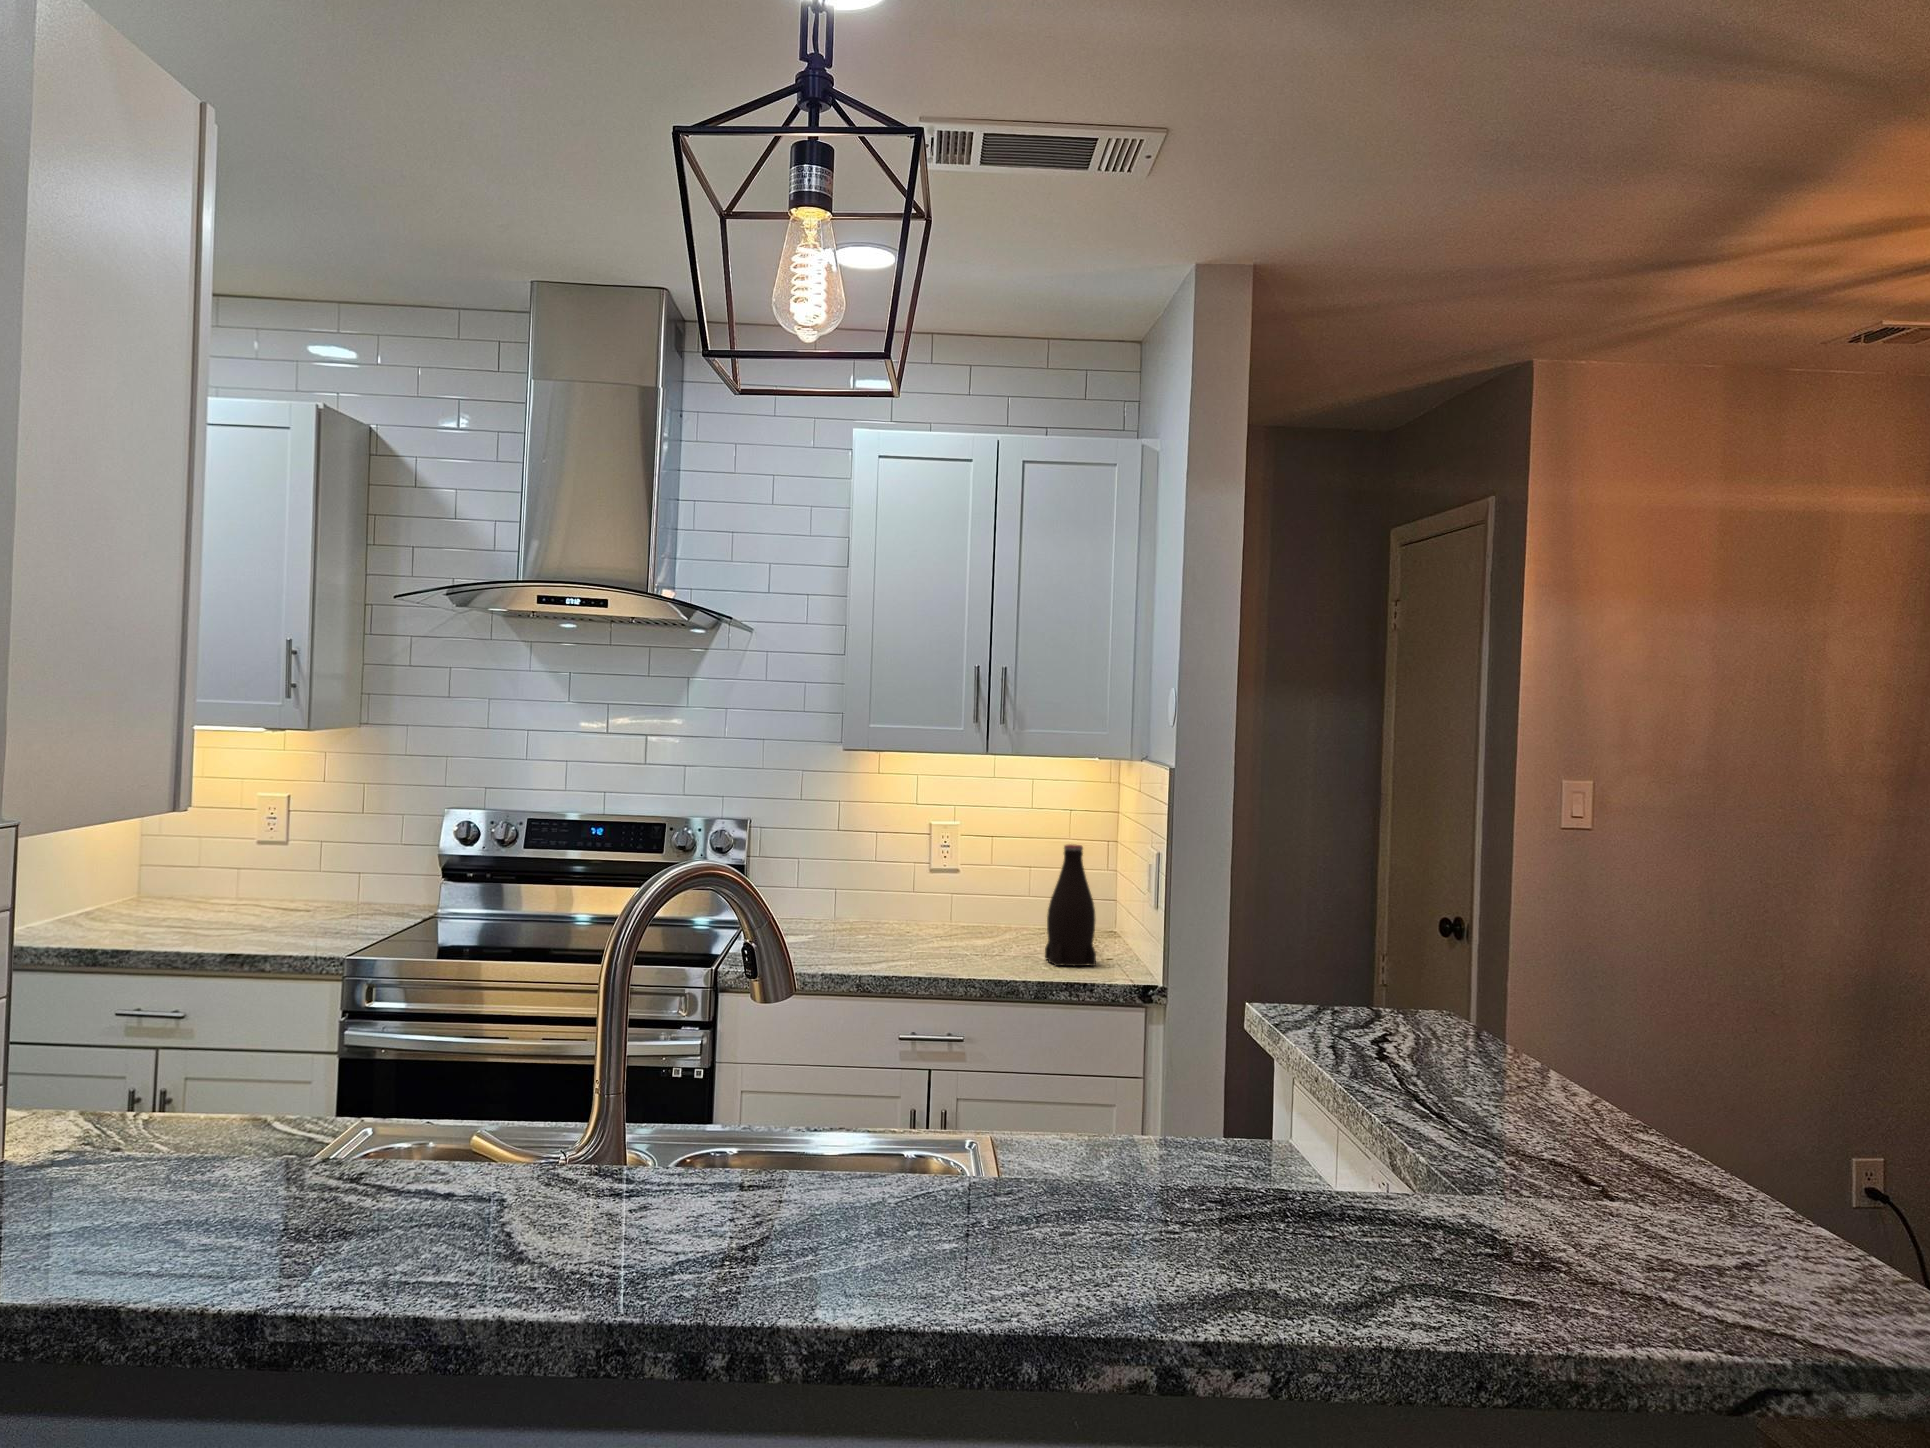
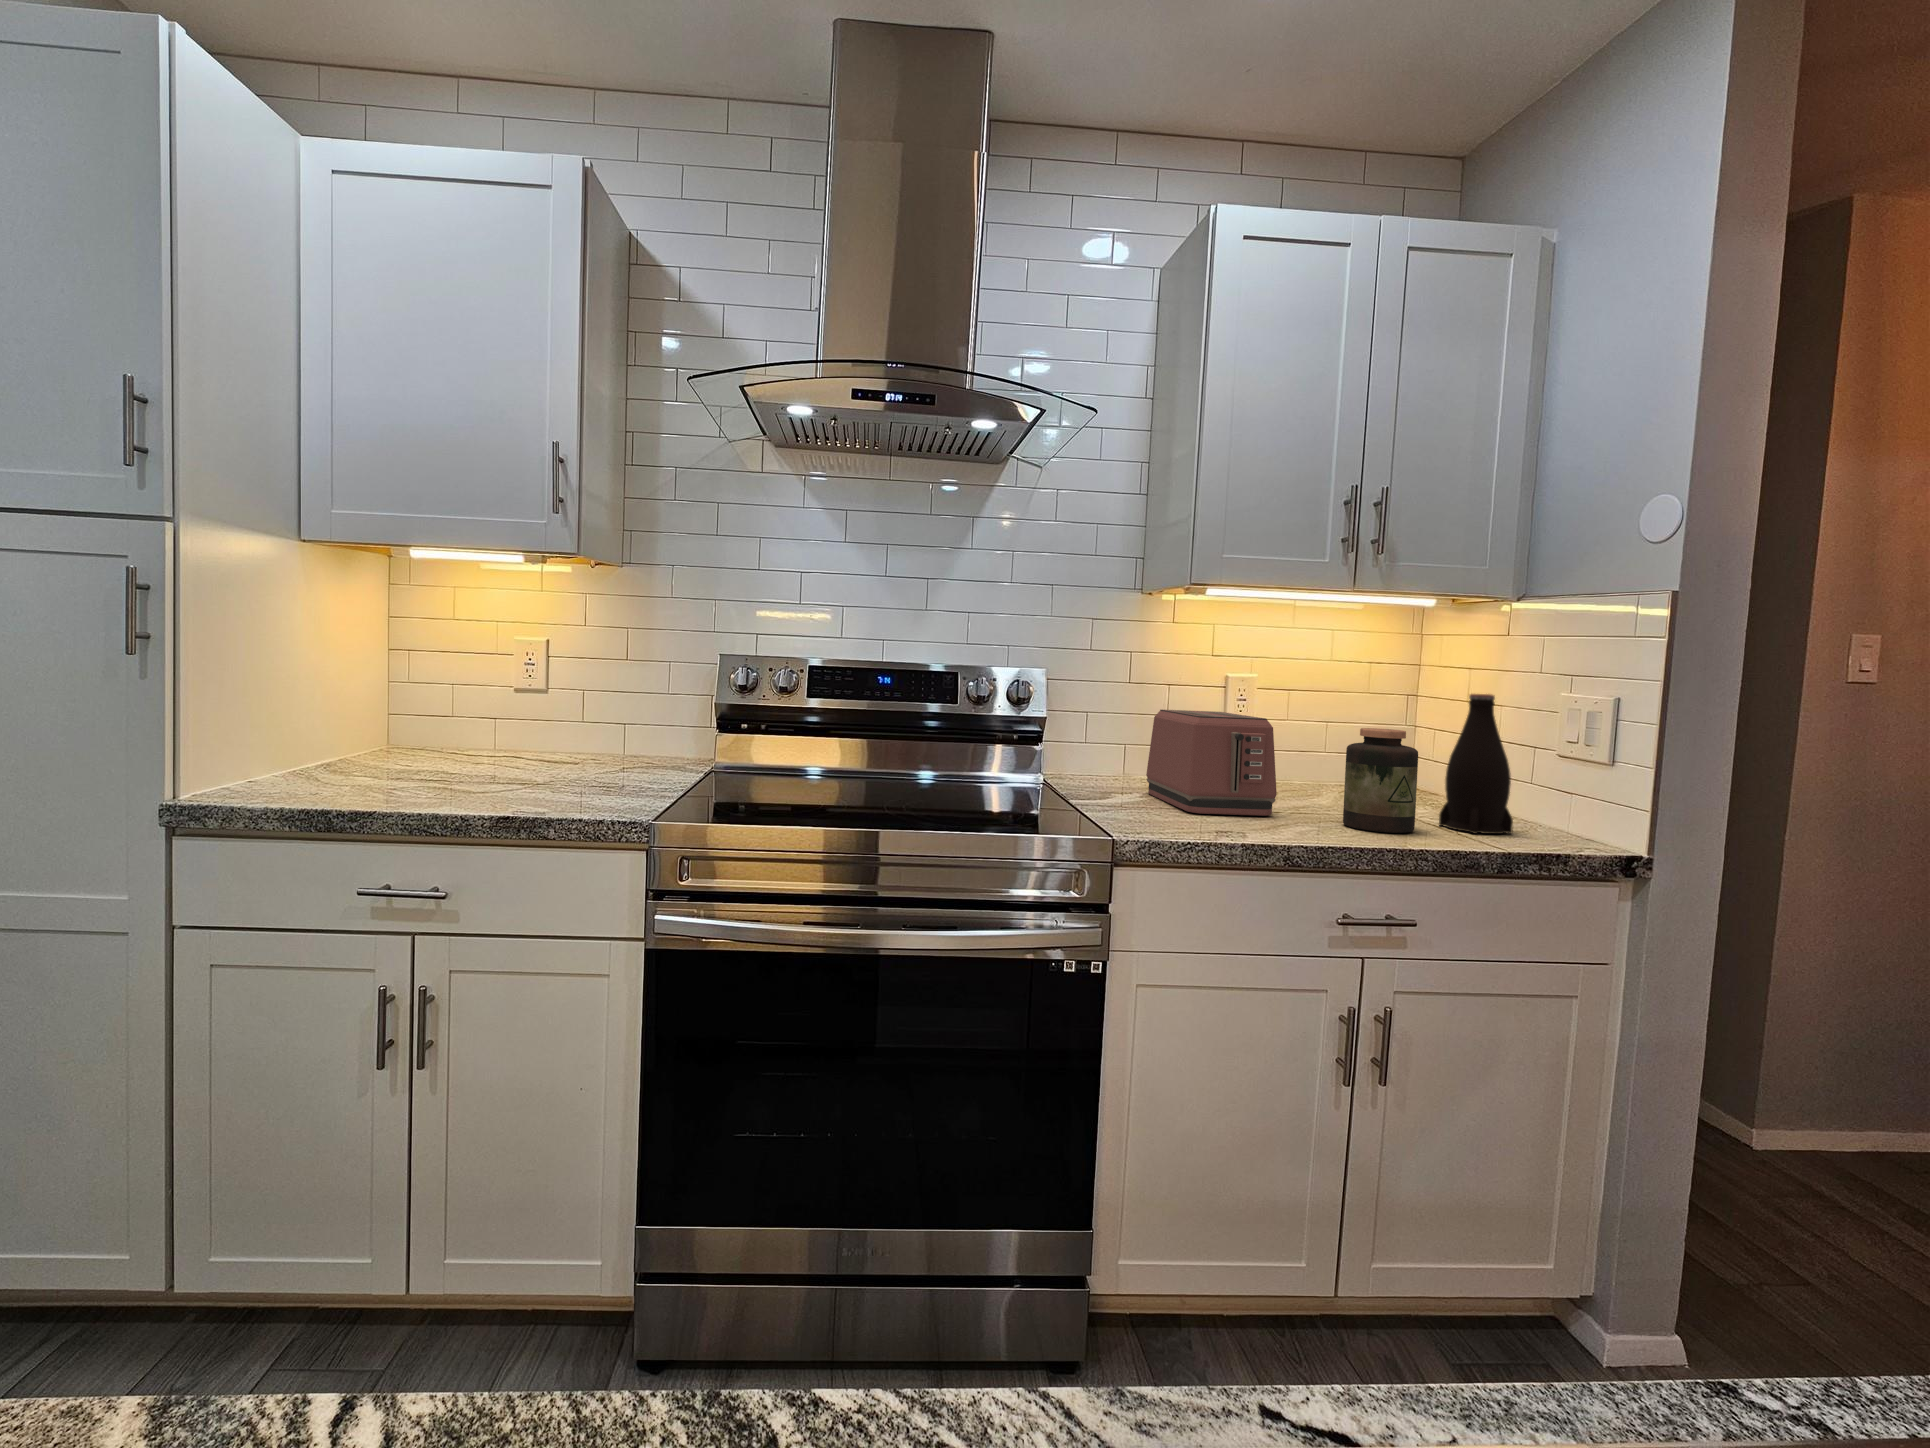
toaster: none [830,853,908,951] -> present [1146,710,1277,816]
jar: none [952,875,1010,965] -> present [1343,728,1418,833]

